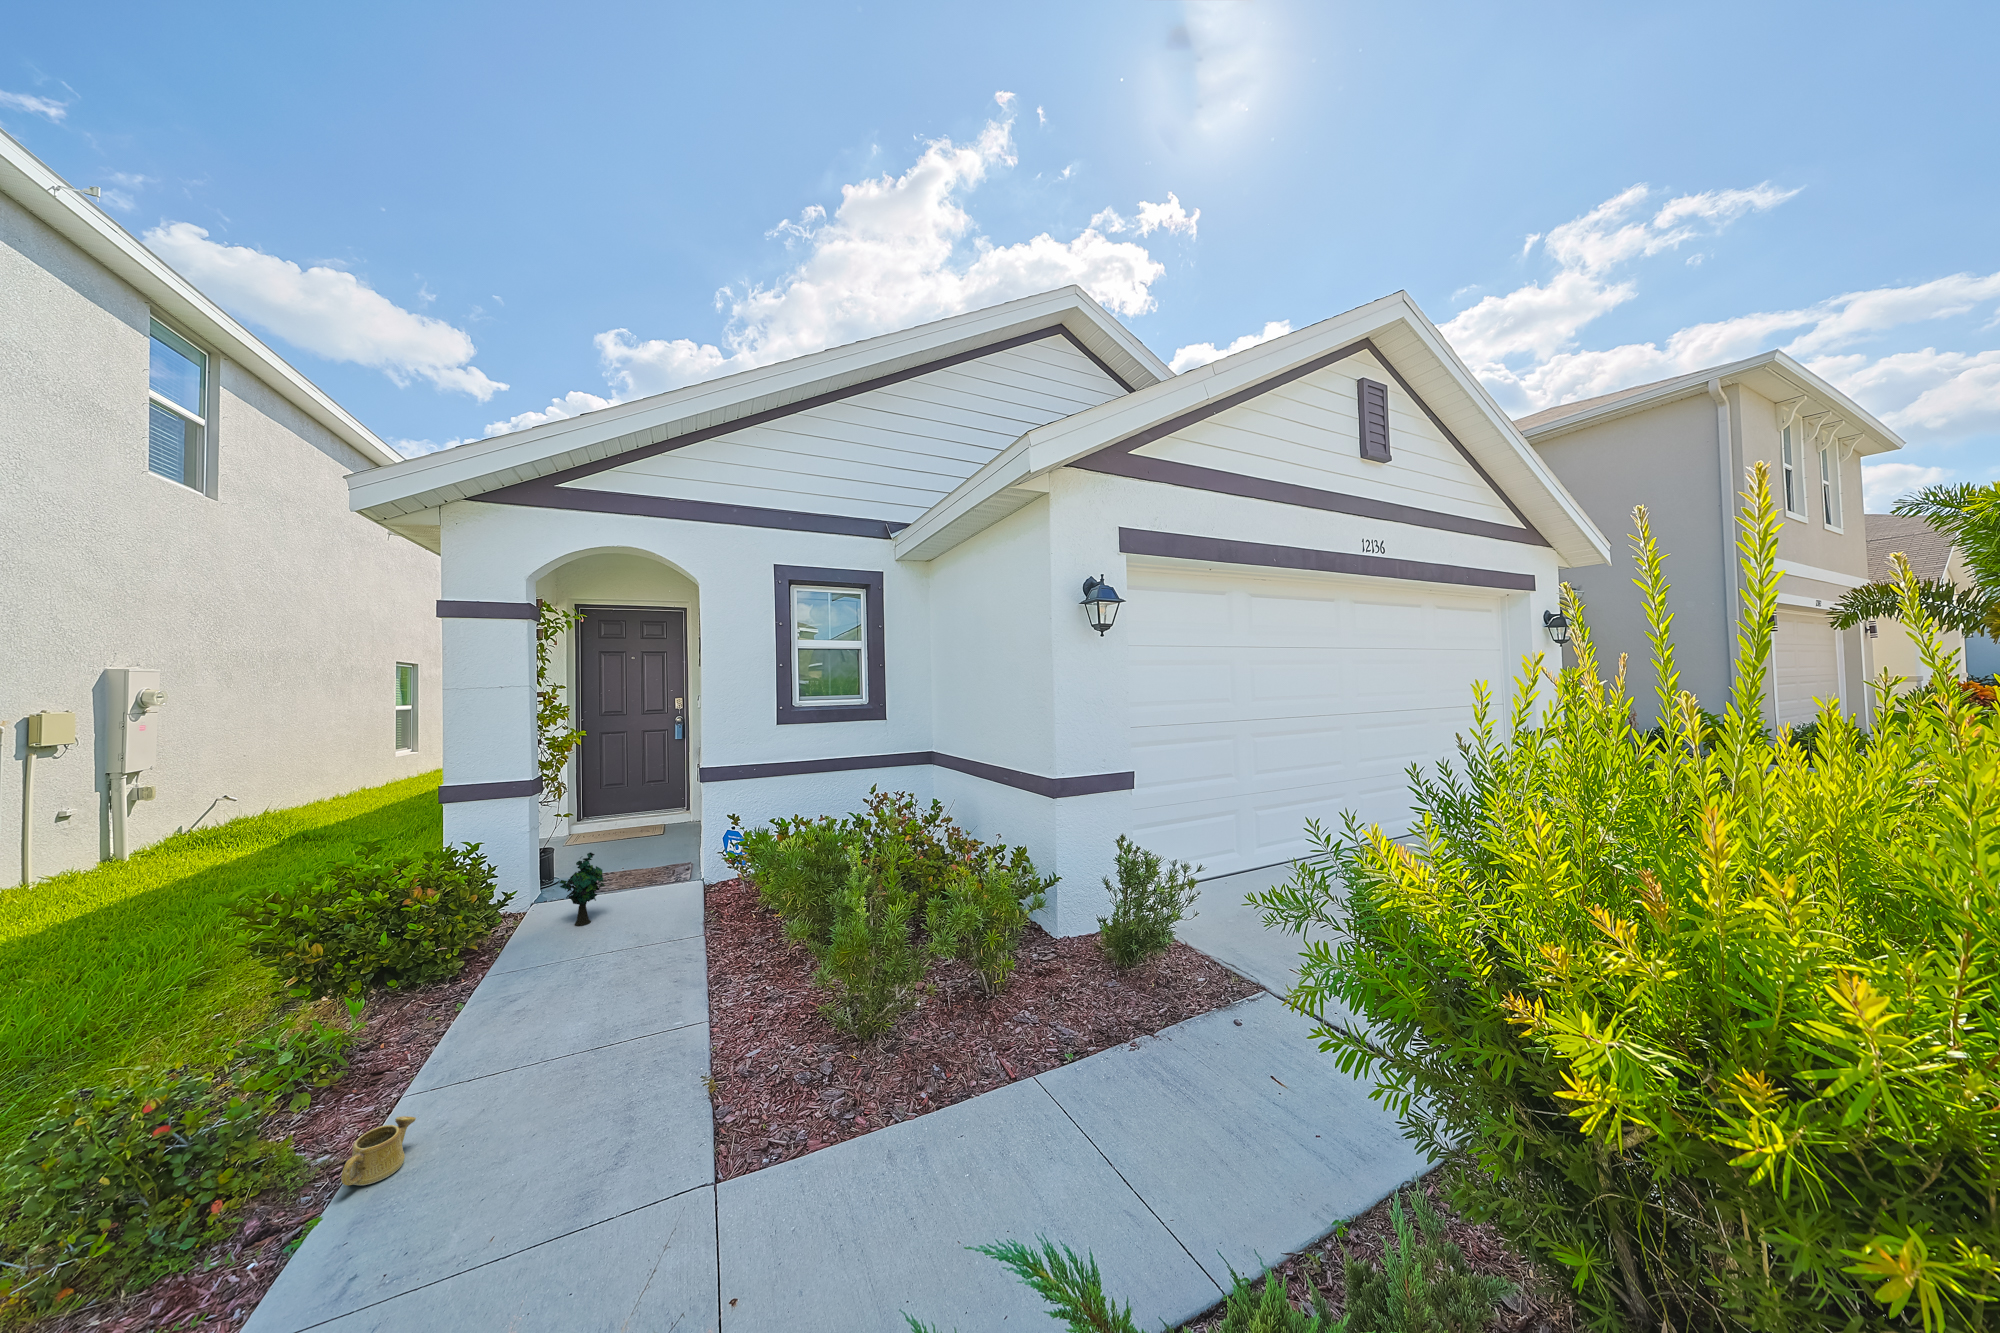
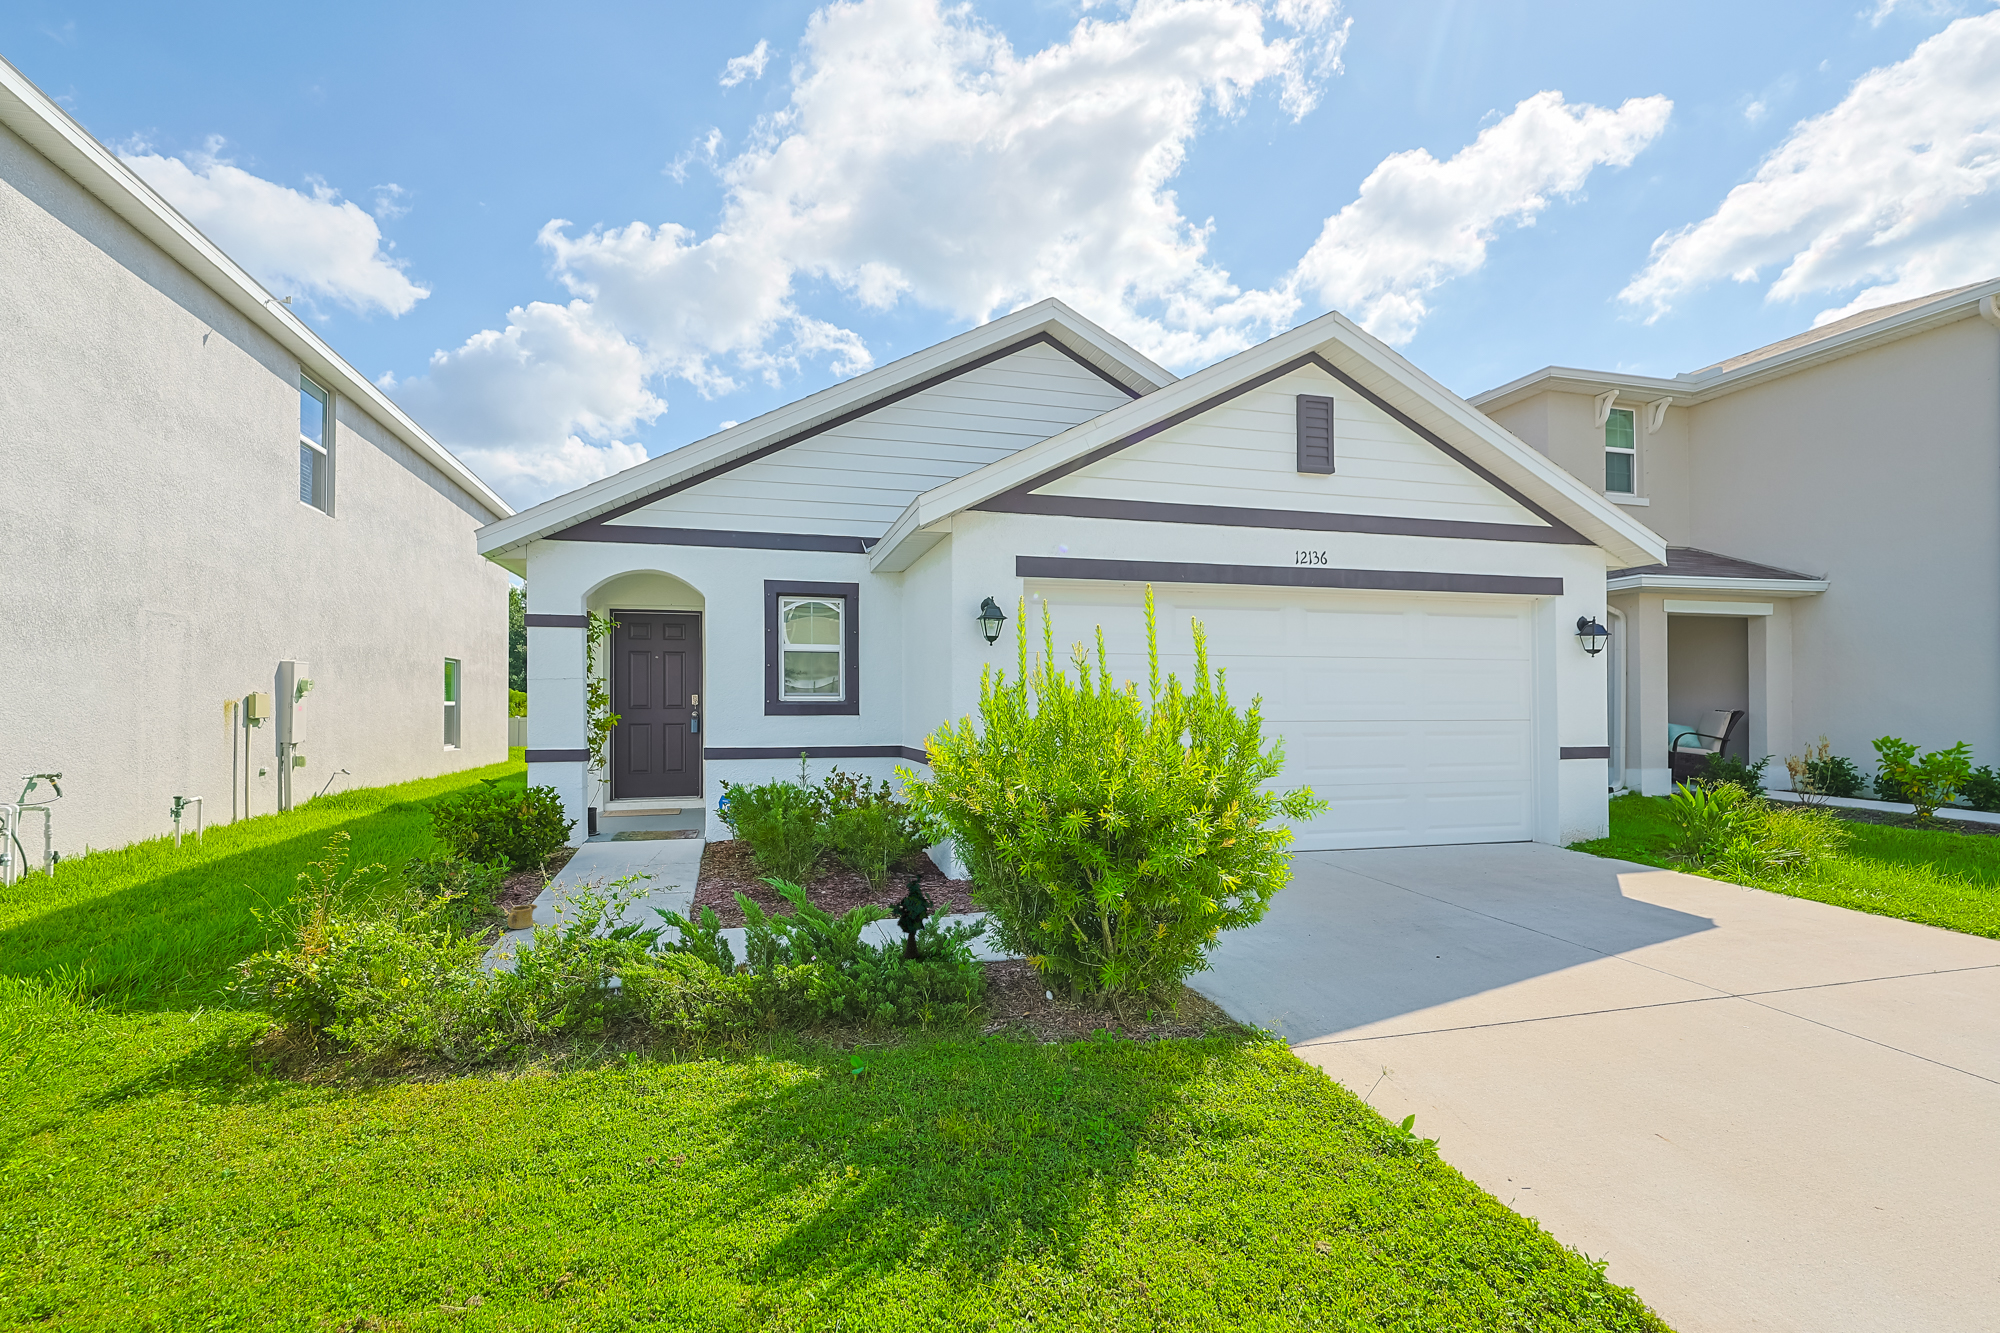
decorative plant: present [560,852,605,926] -> present [888,874,934,958]

